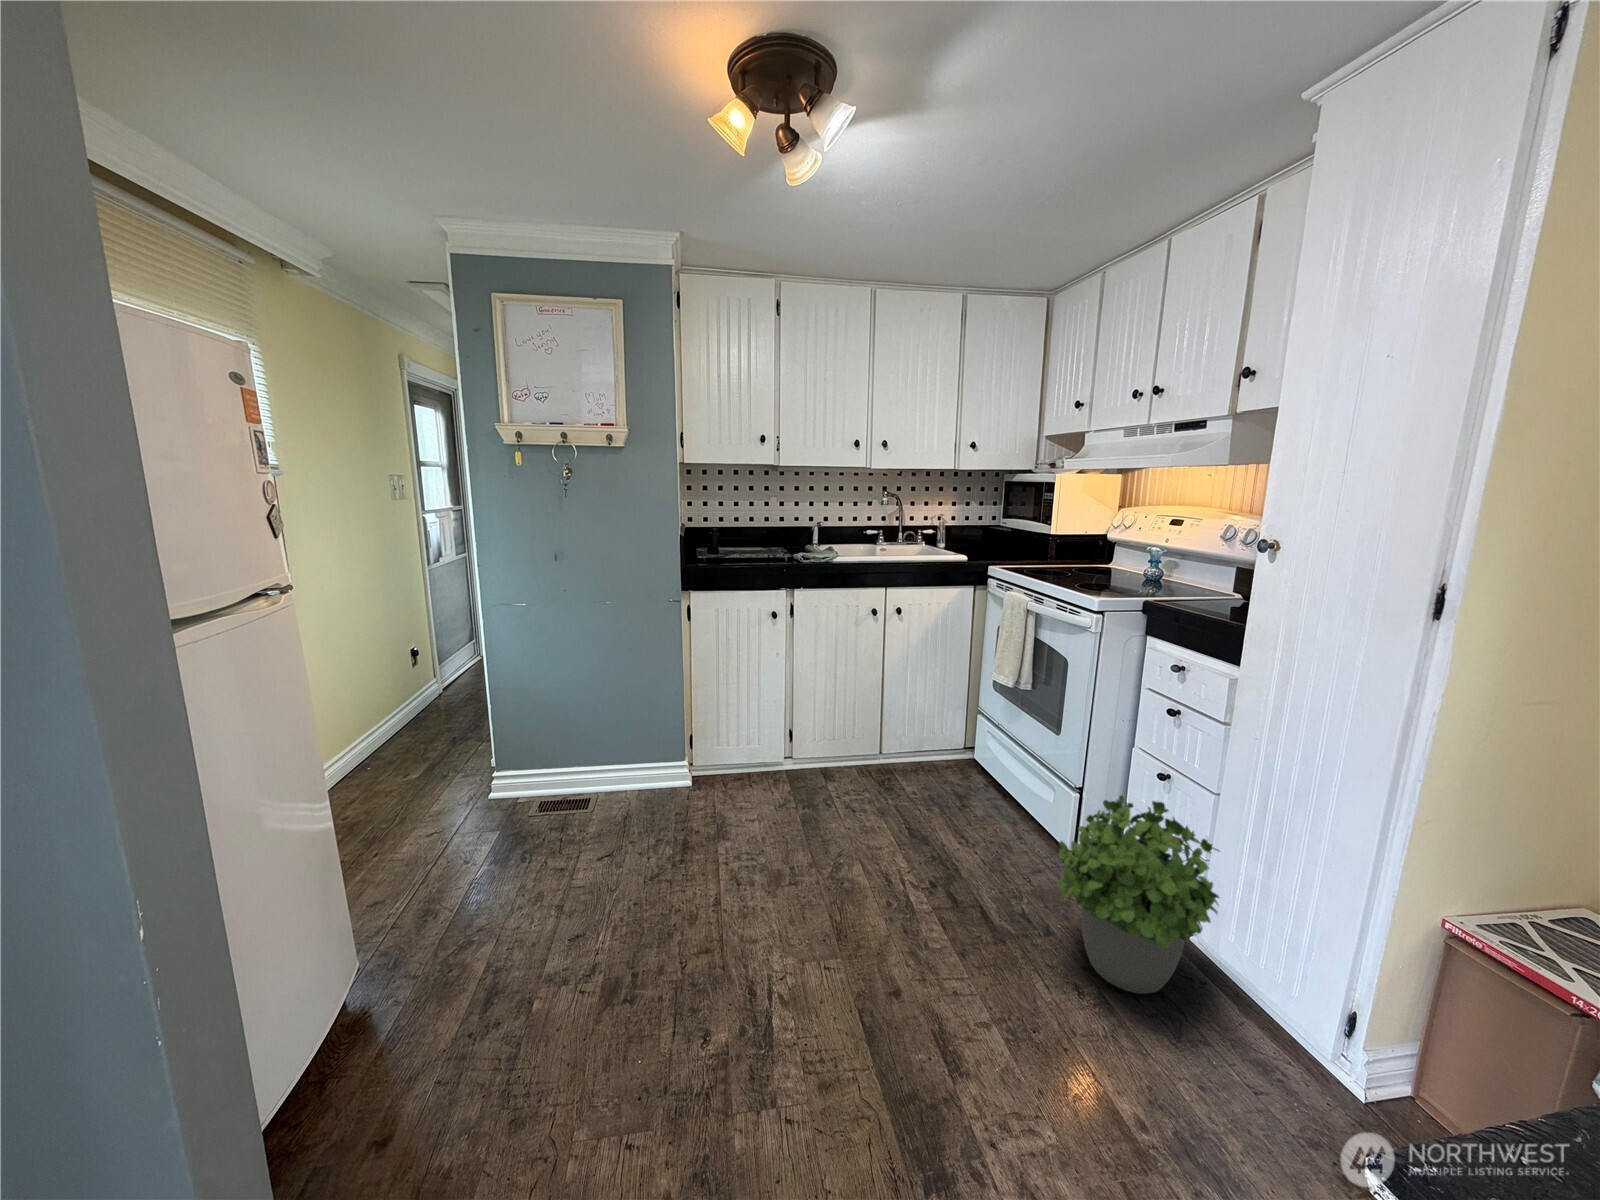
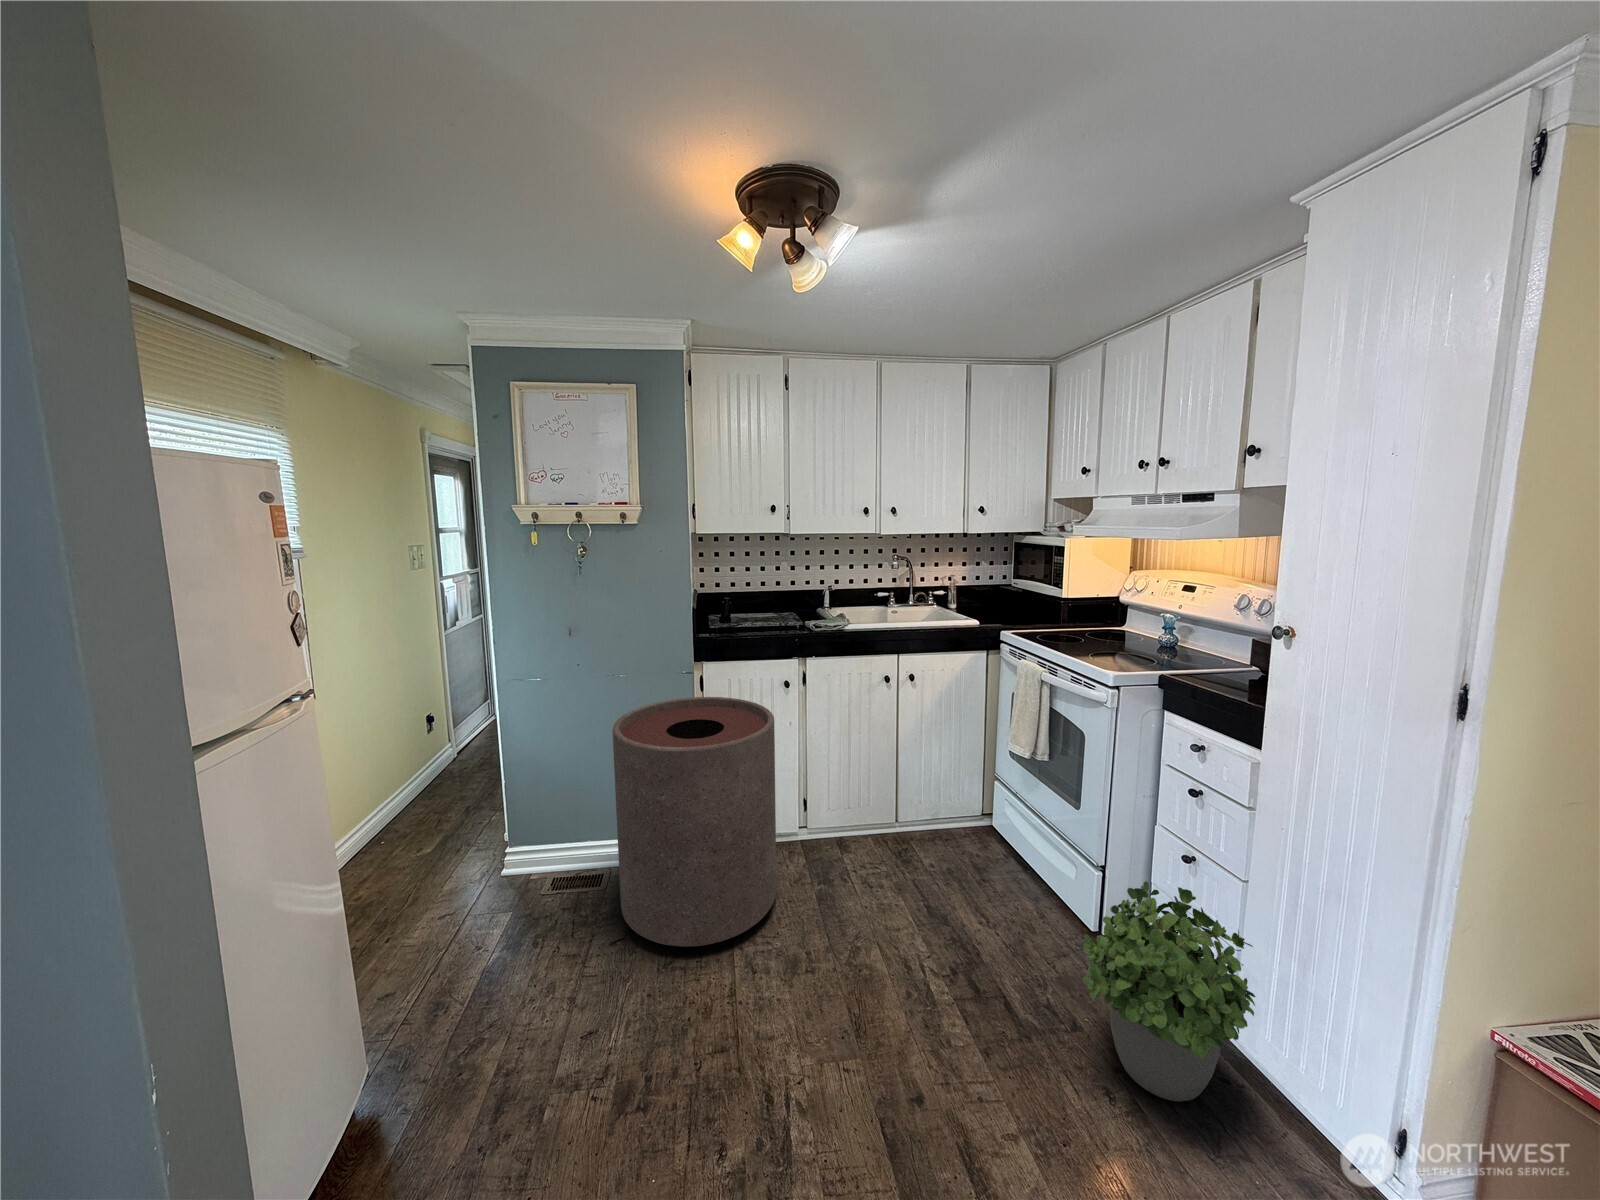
trash can: none [599,626,762,862] -> present [612,697,776,947]

